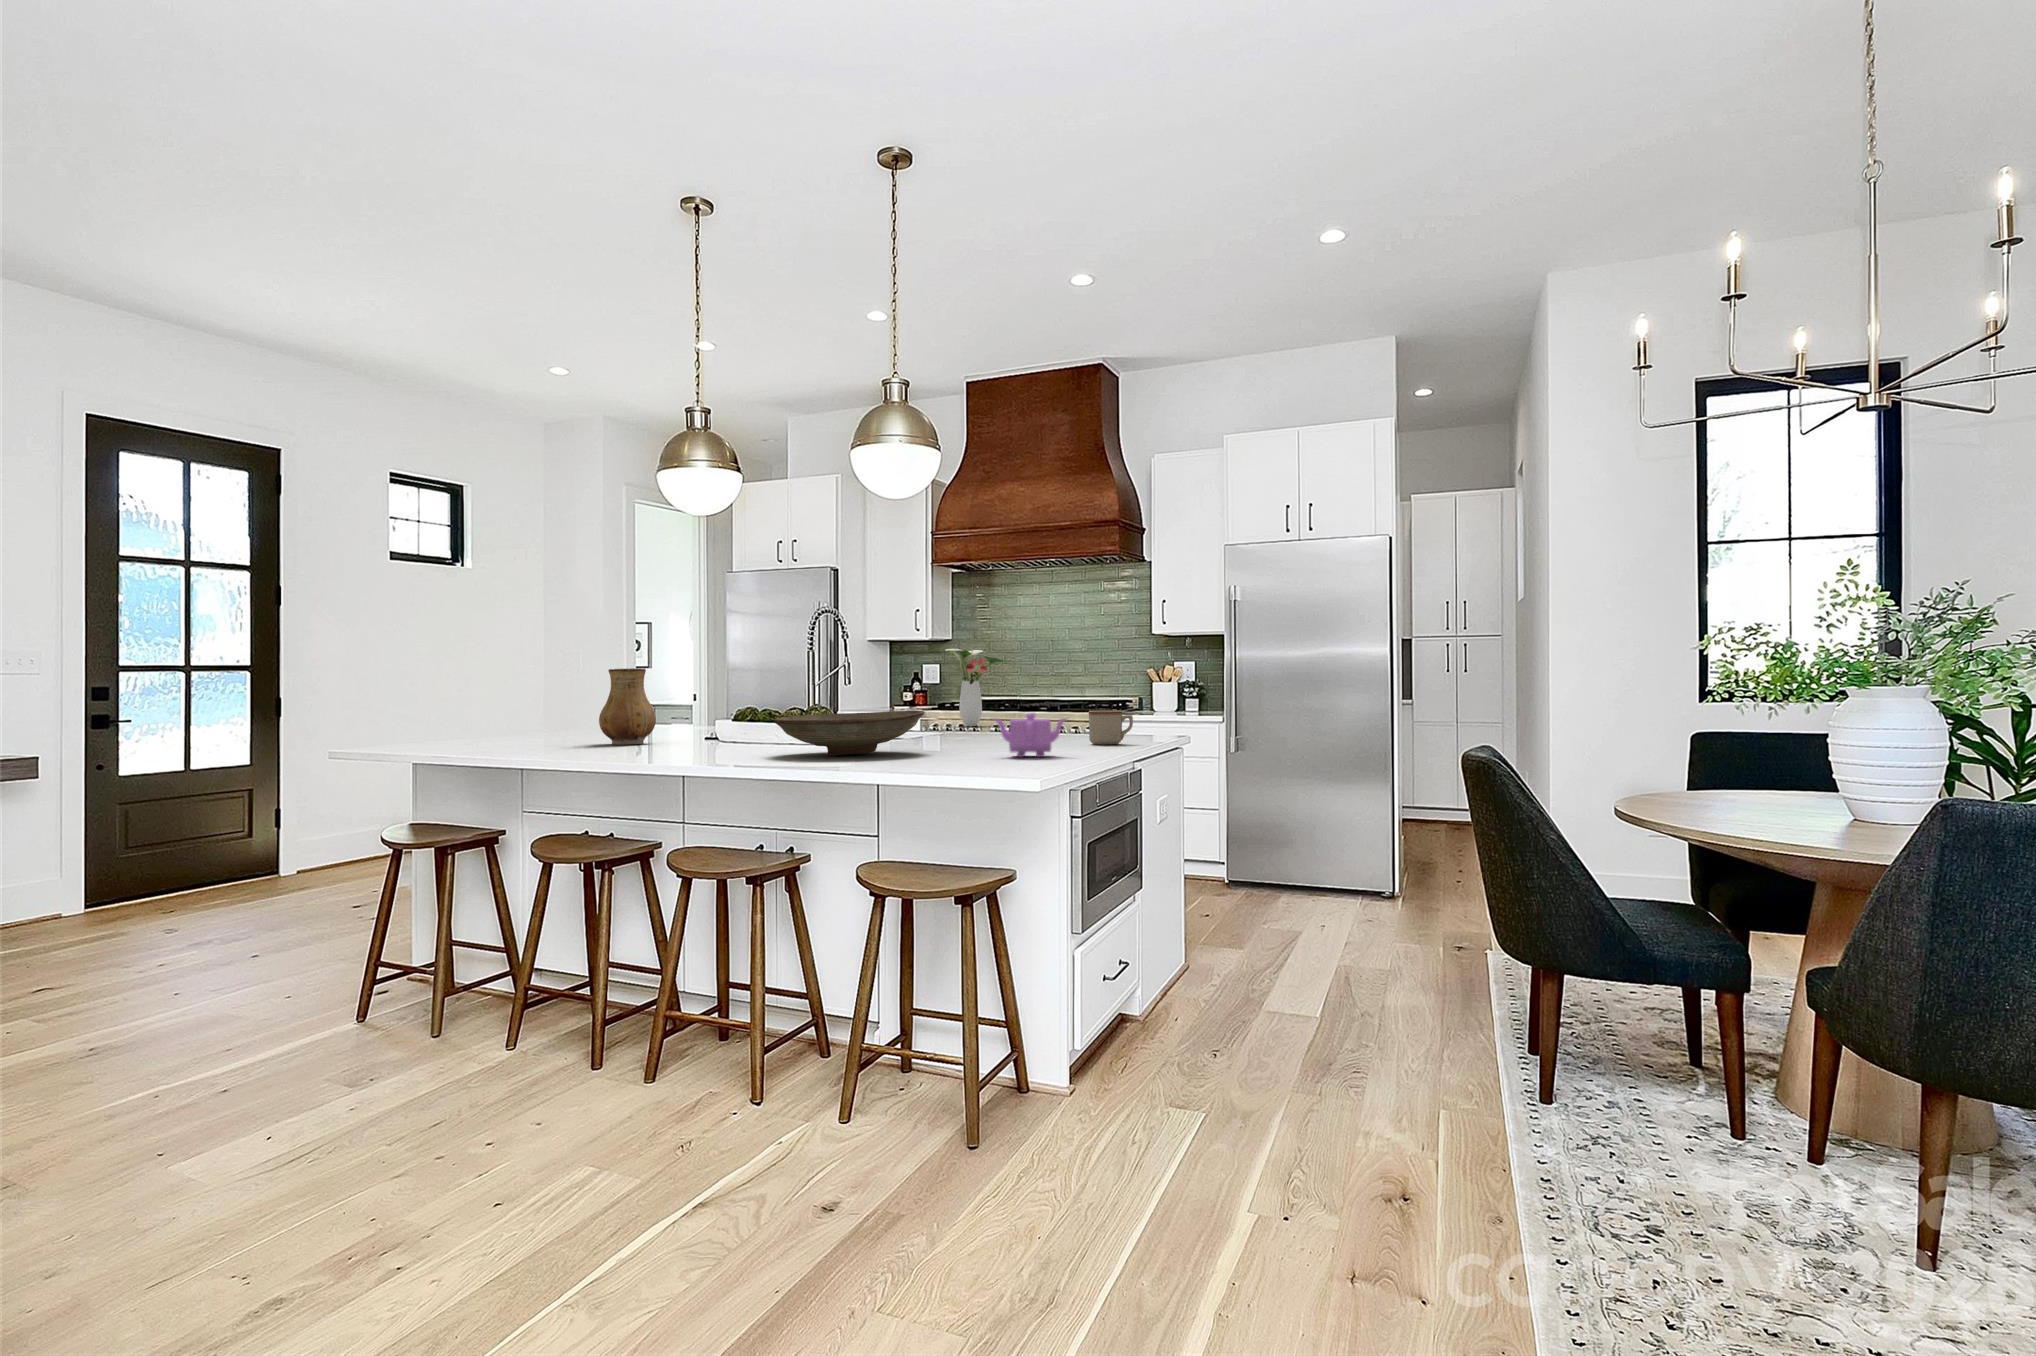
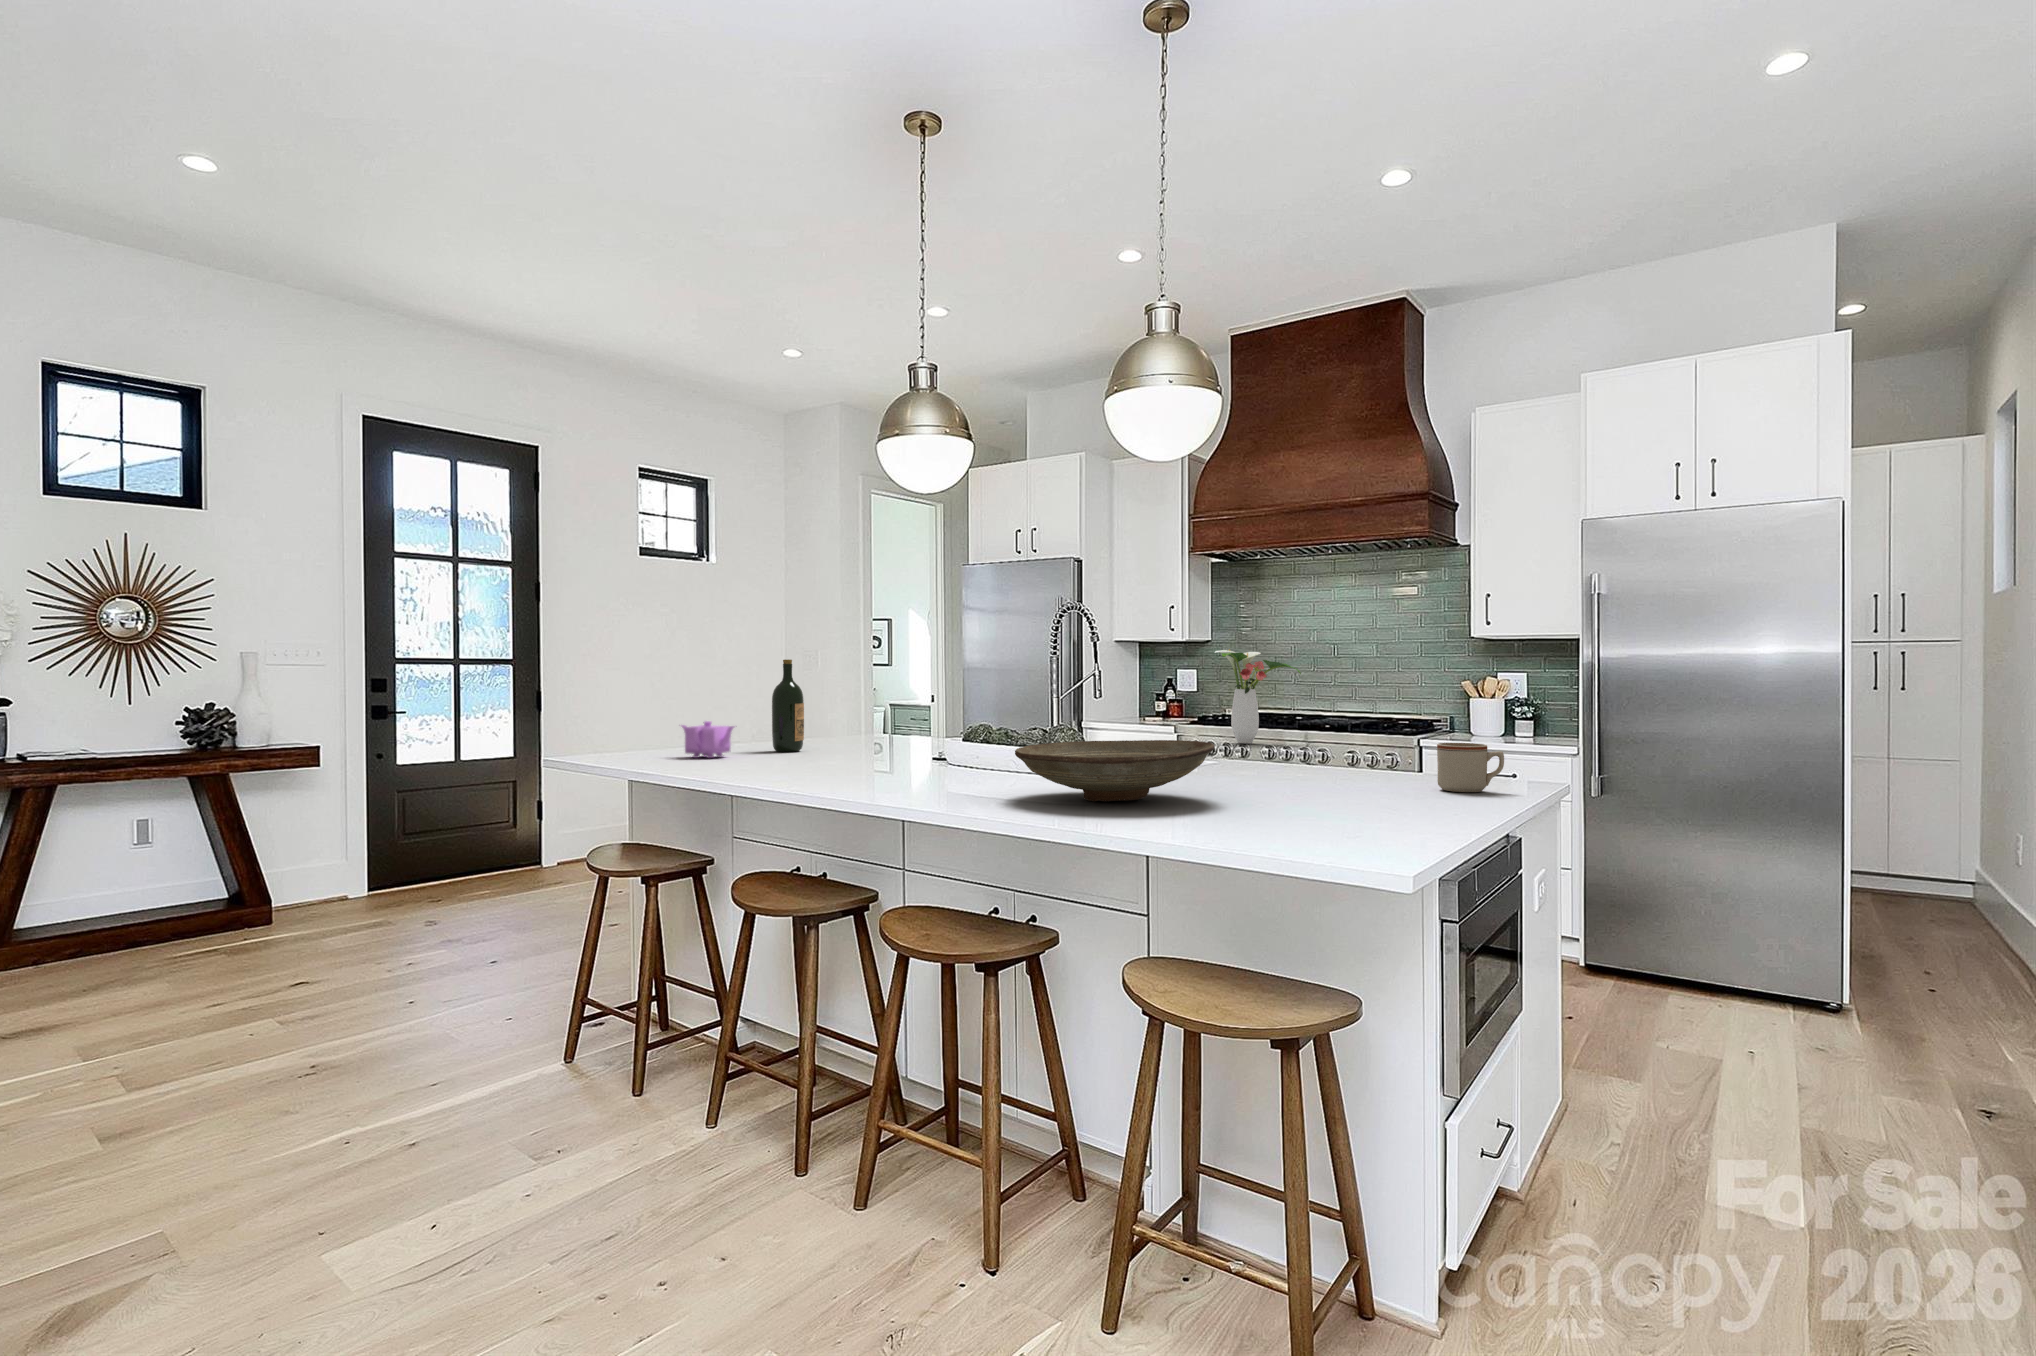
wine bottle: none [551,658,582,739] -> present [772,659,804,752]
ceramic pitcher: present [599,668,656,745] -> none [816,674,879,765]
teapot: present [995,713,1067,757] -> present [682,721,734,758]

